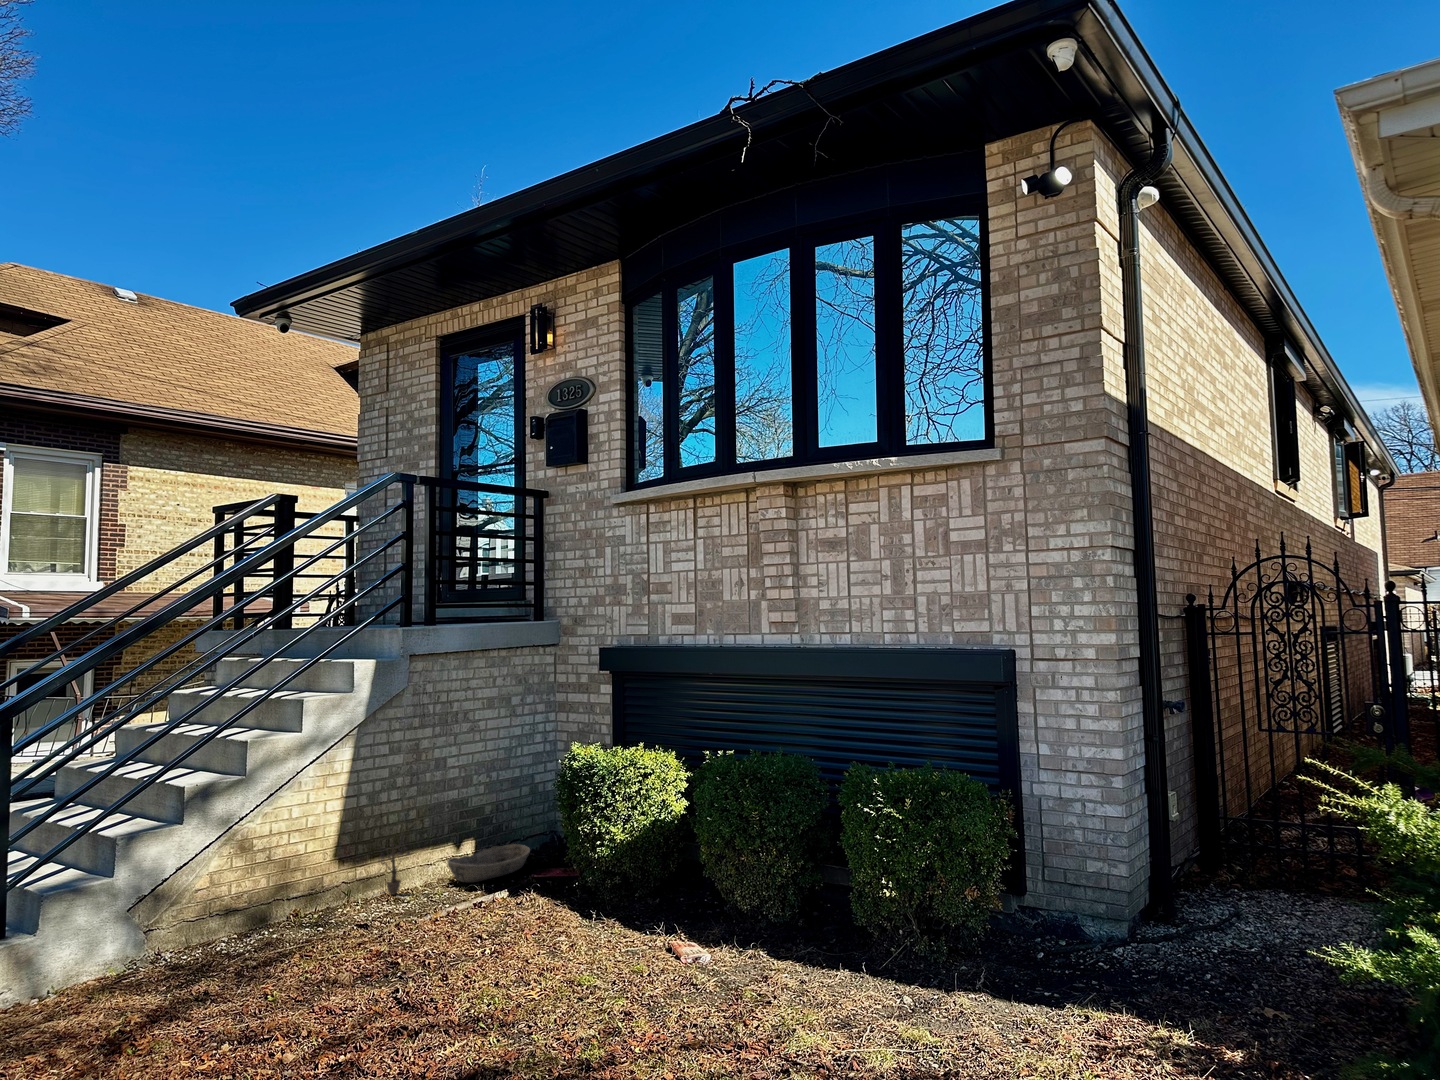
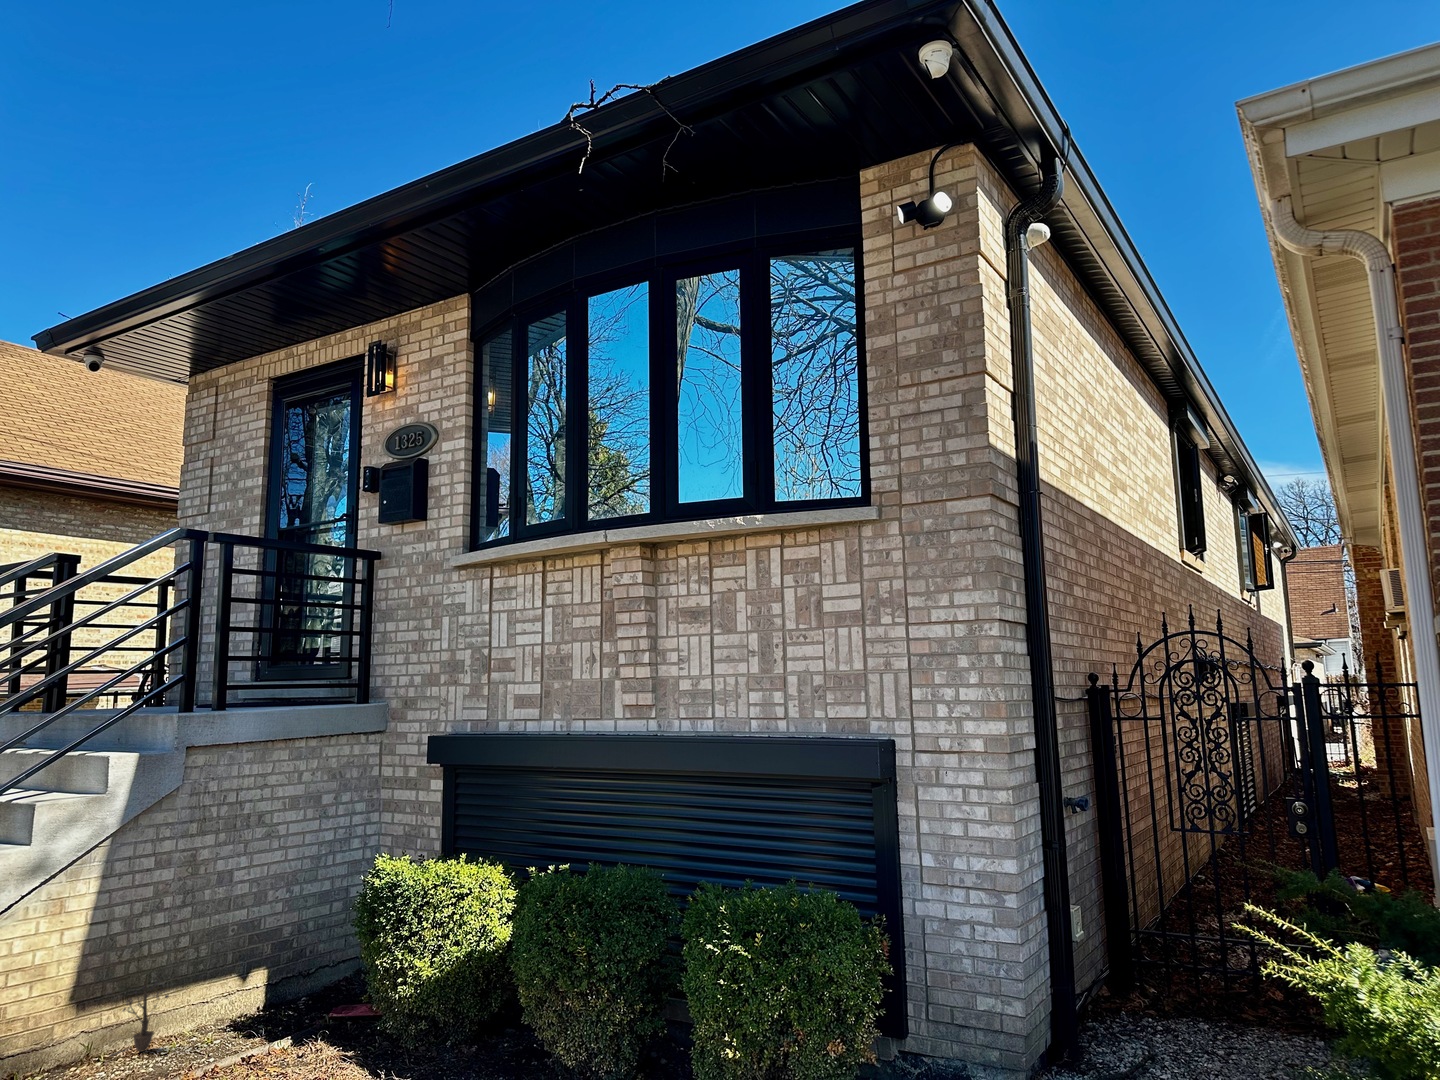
basket: present [447,844,530,882] -> none [221,976,333,1030]

